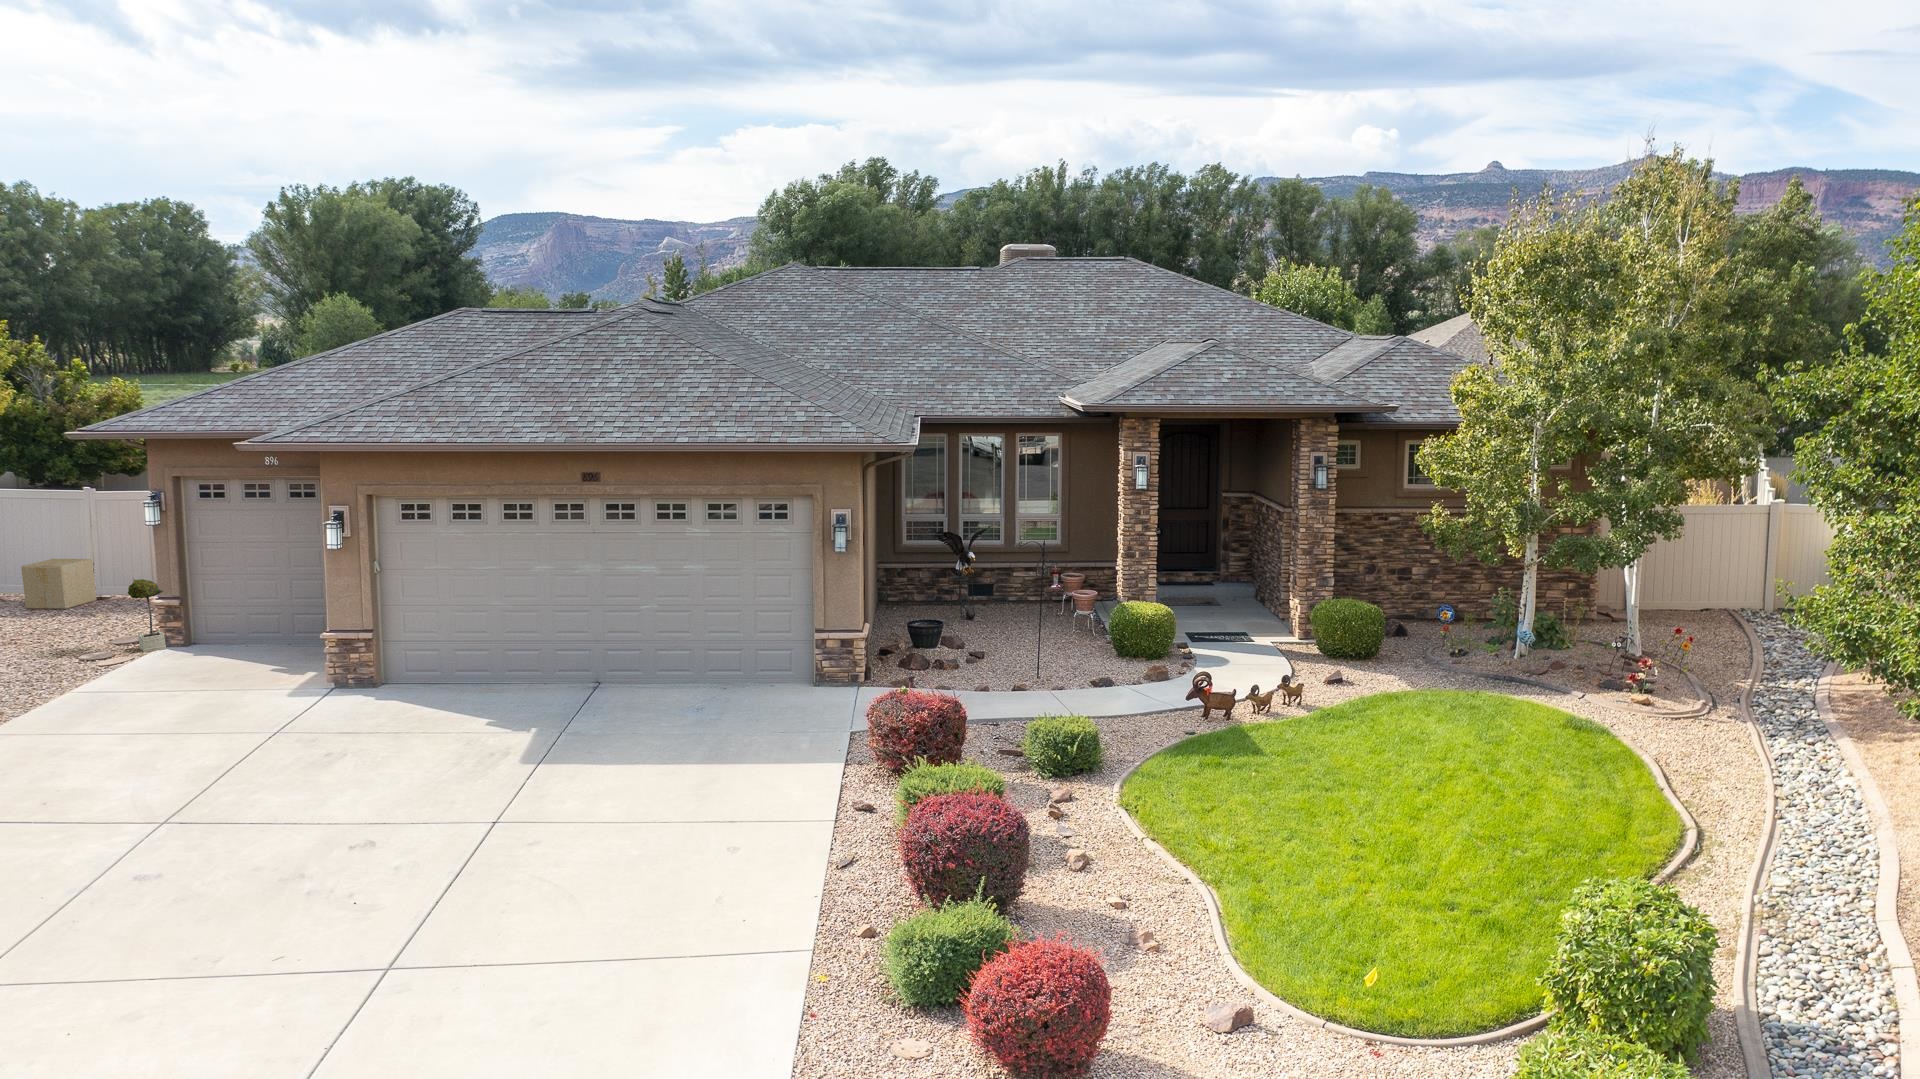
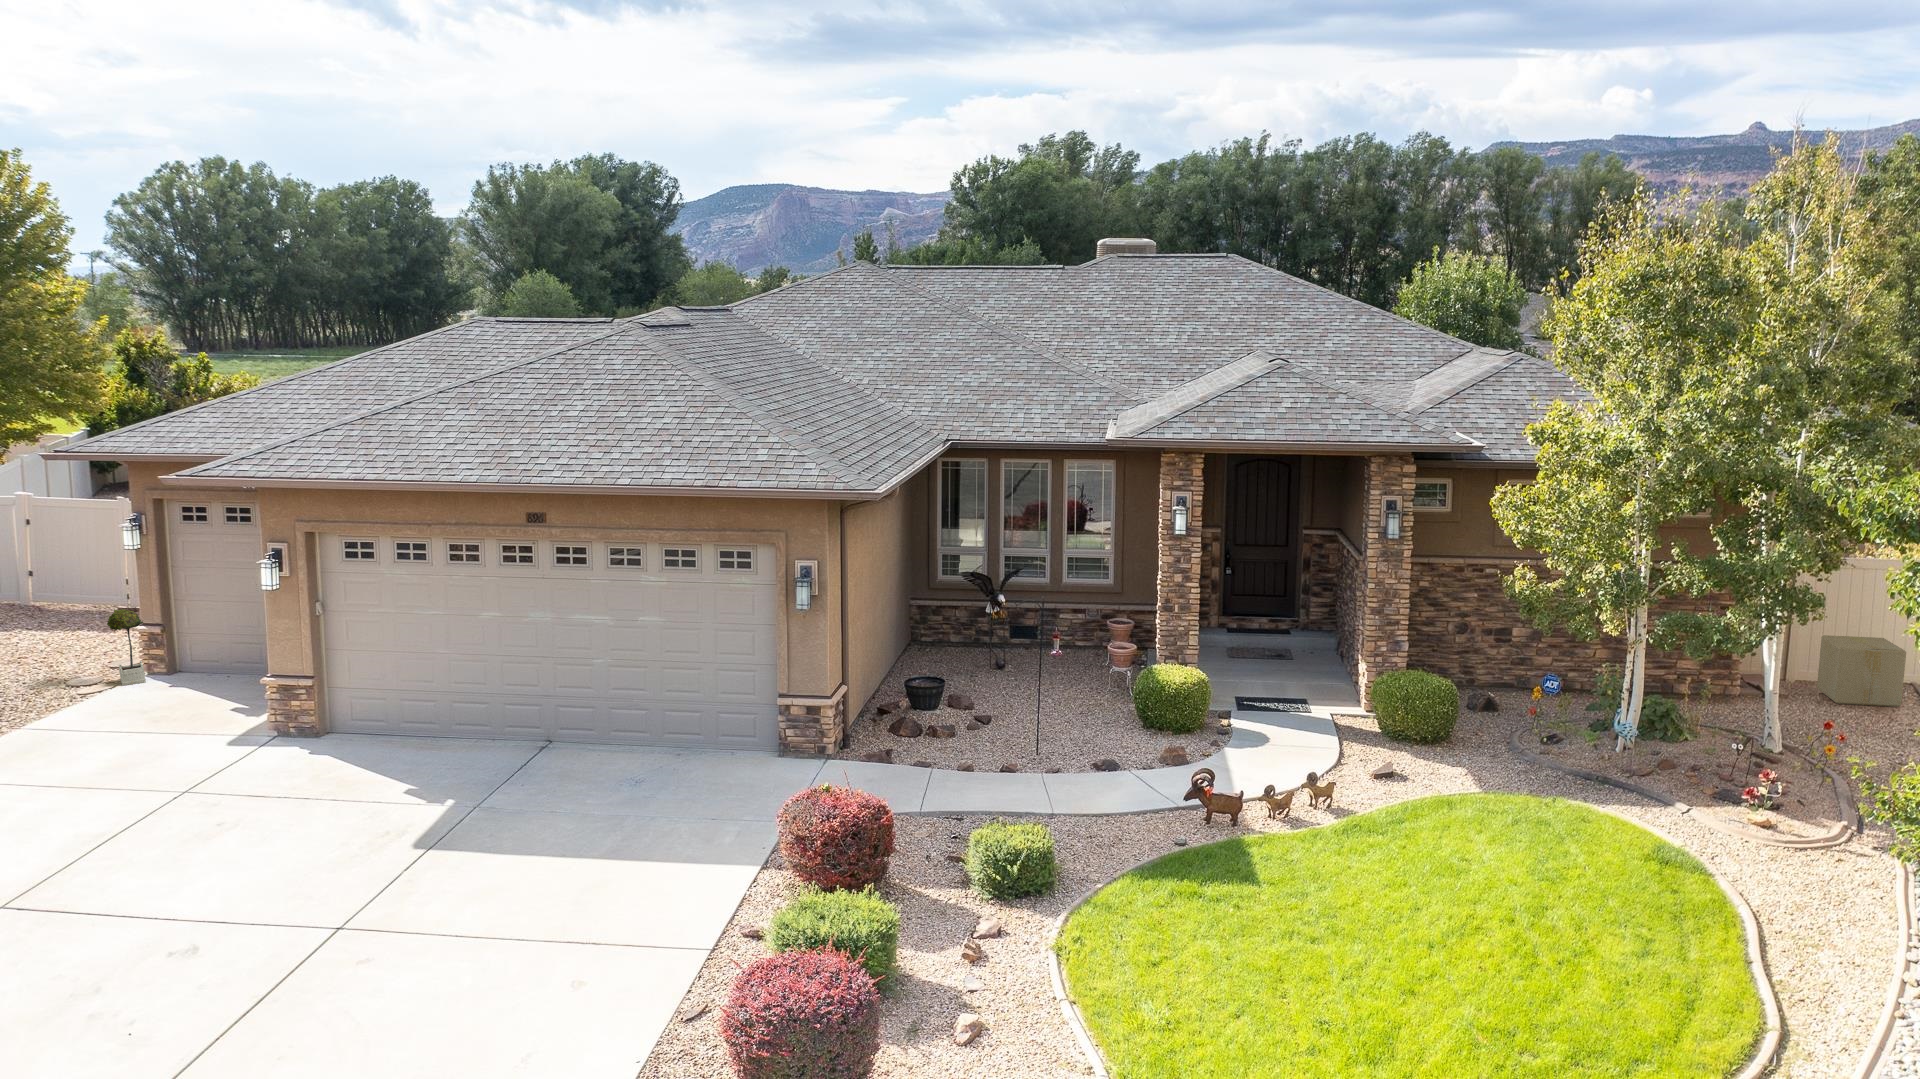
cardboard box: present [21,559,96,609] -> present [1817,635,1906,707]

